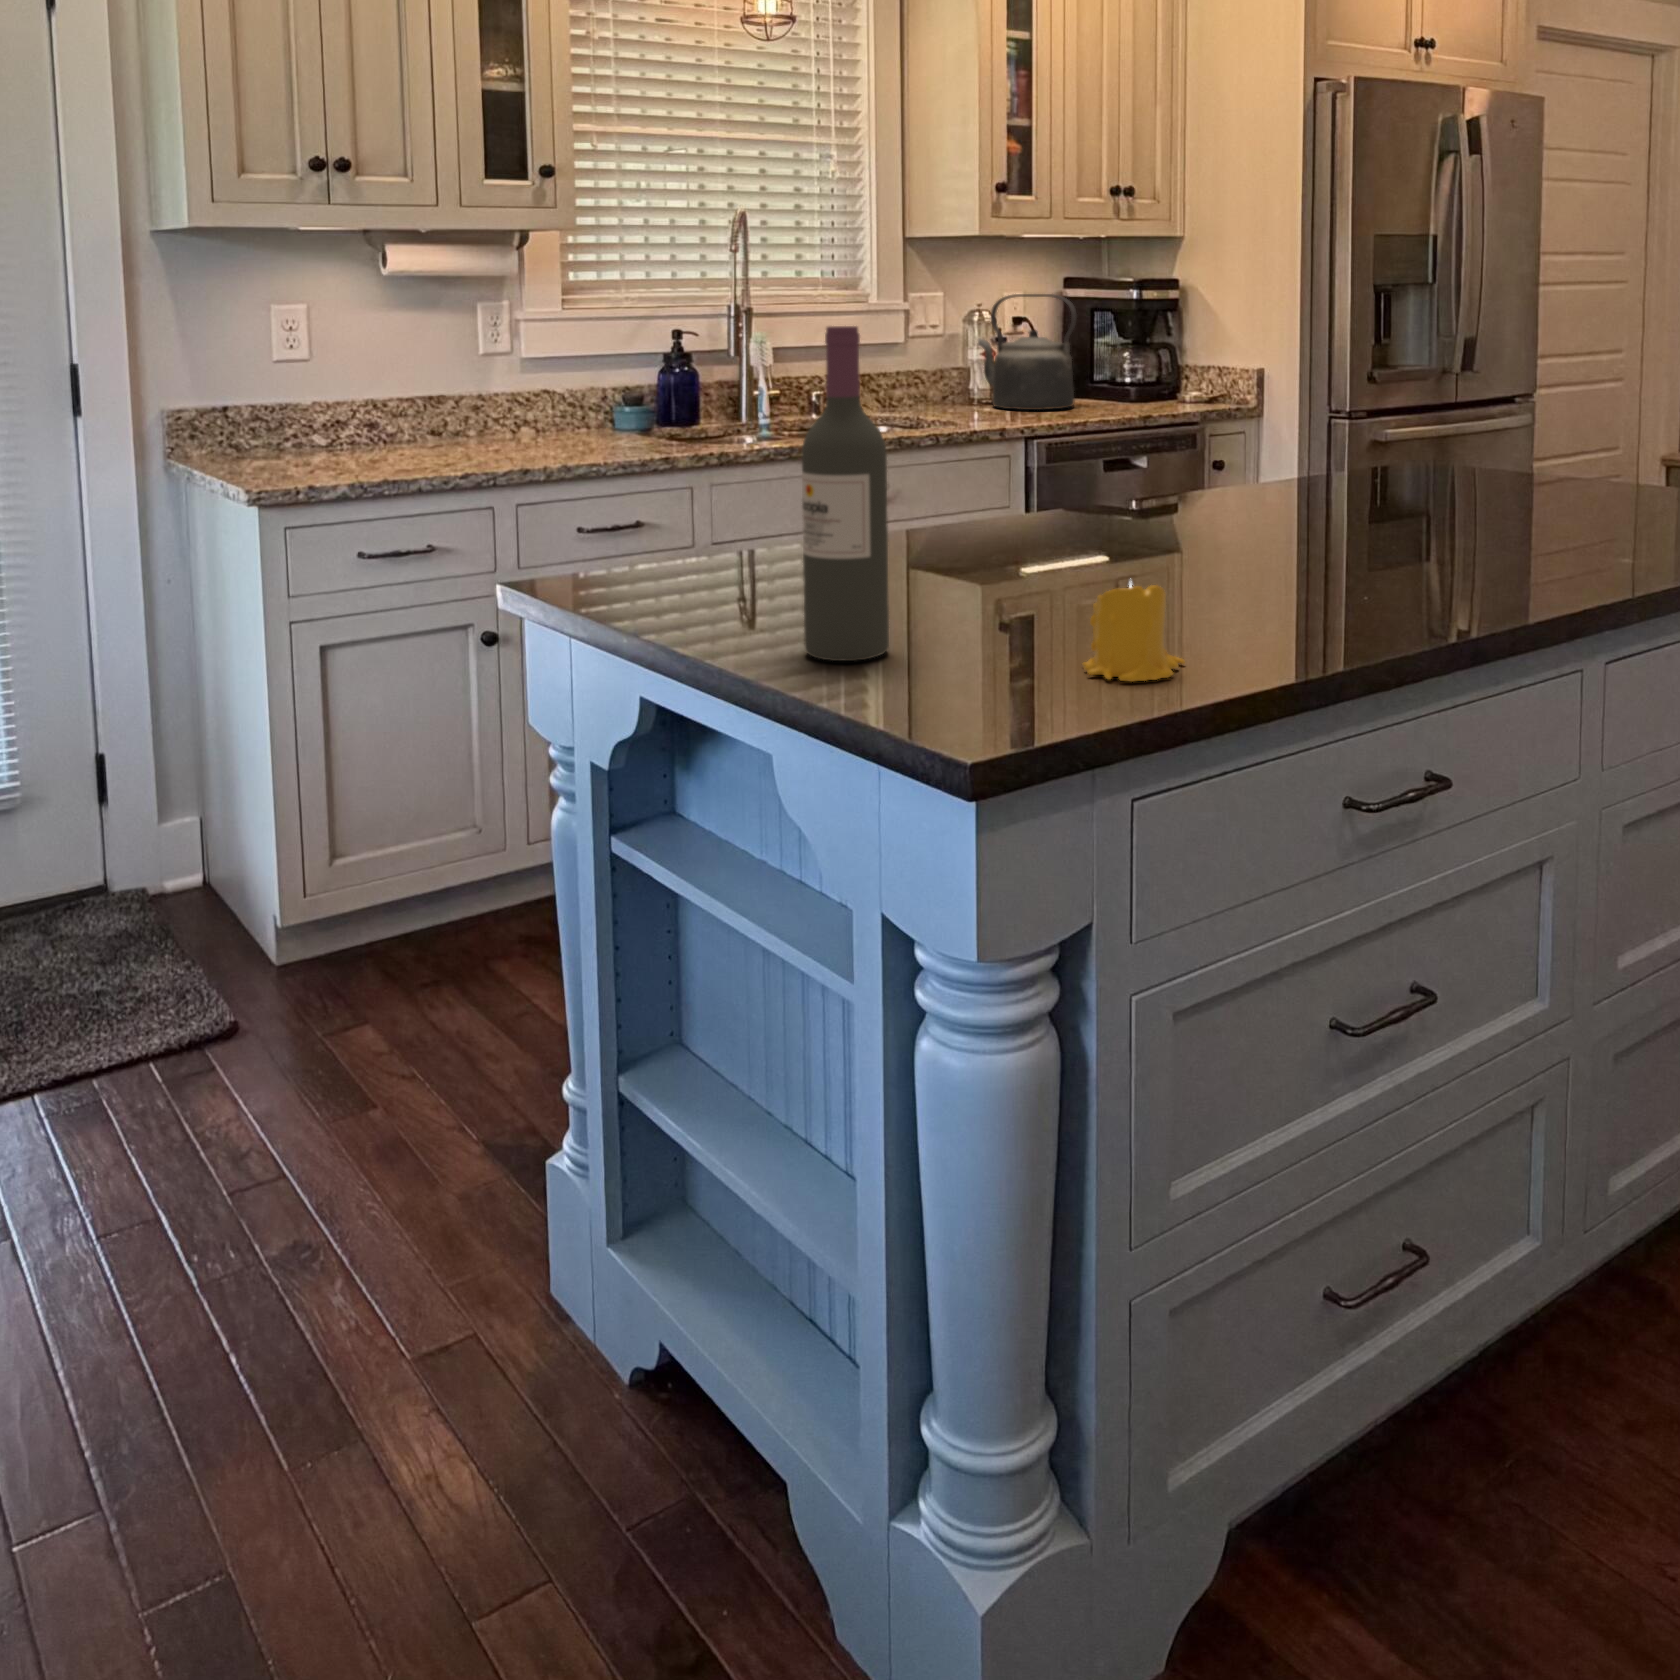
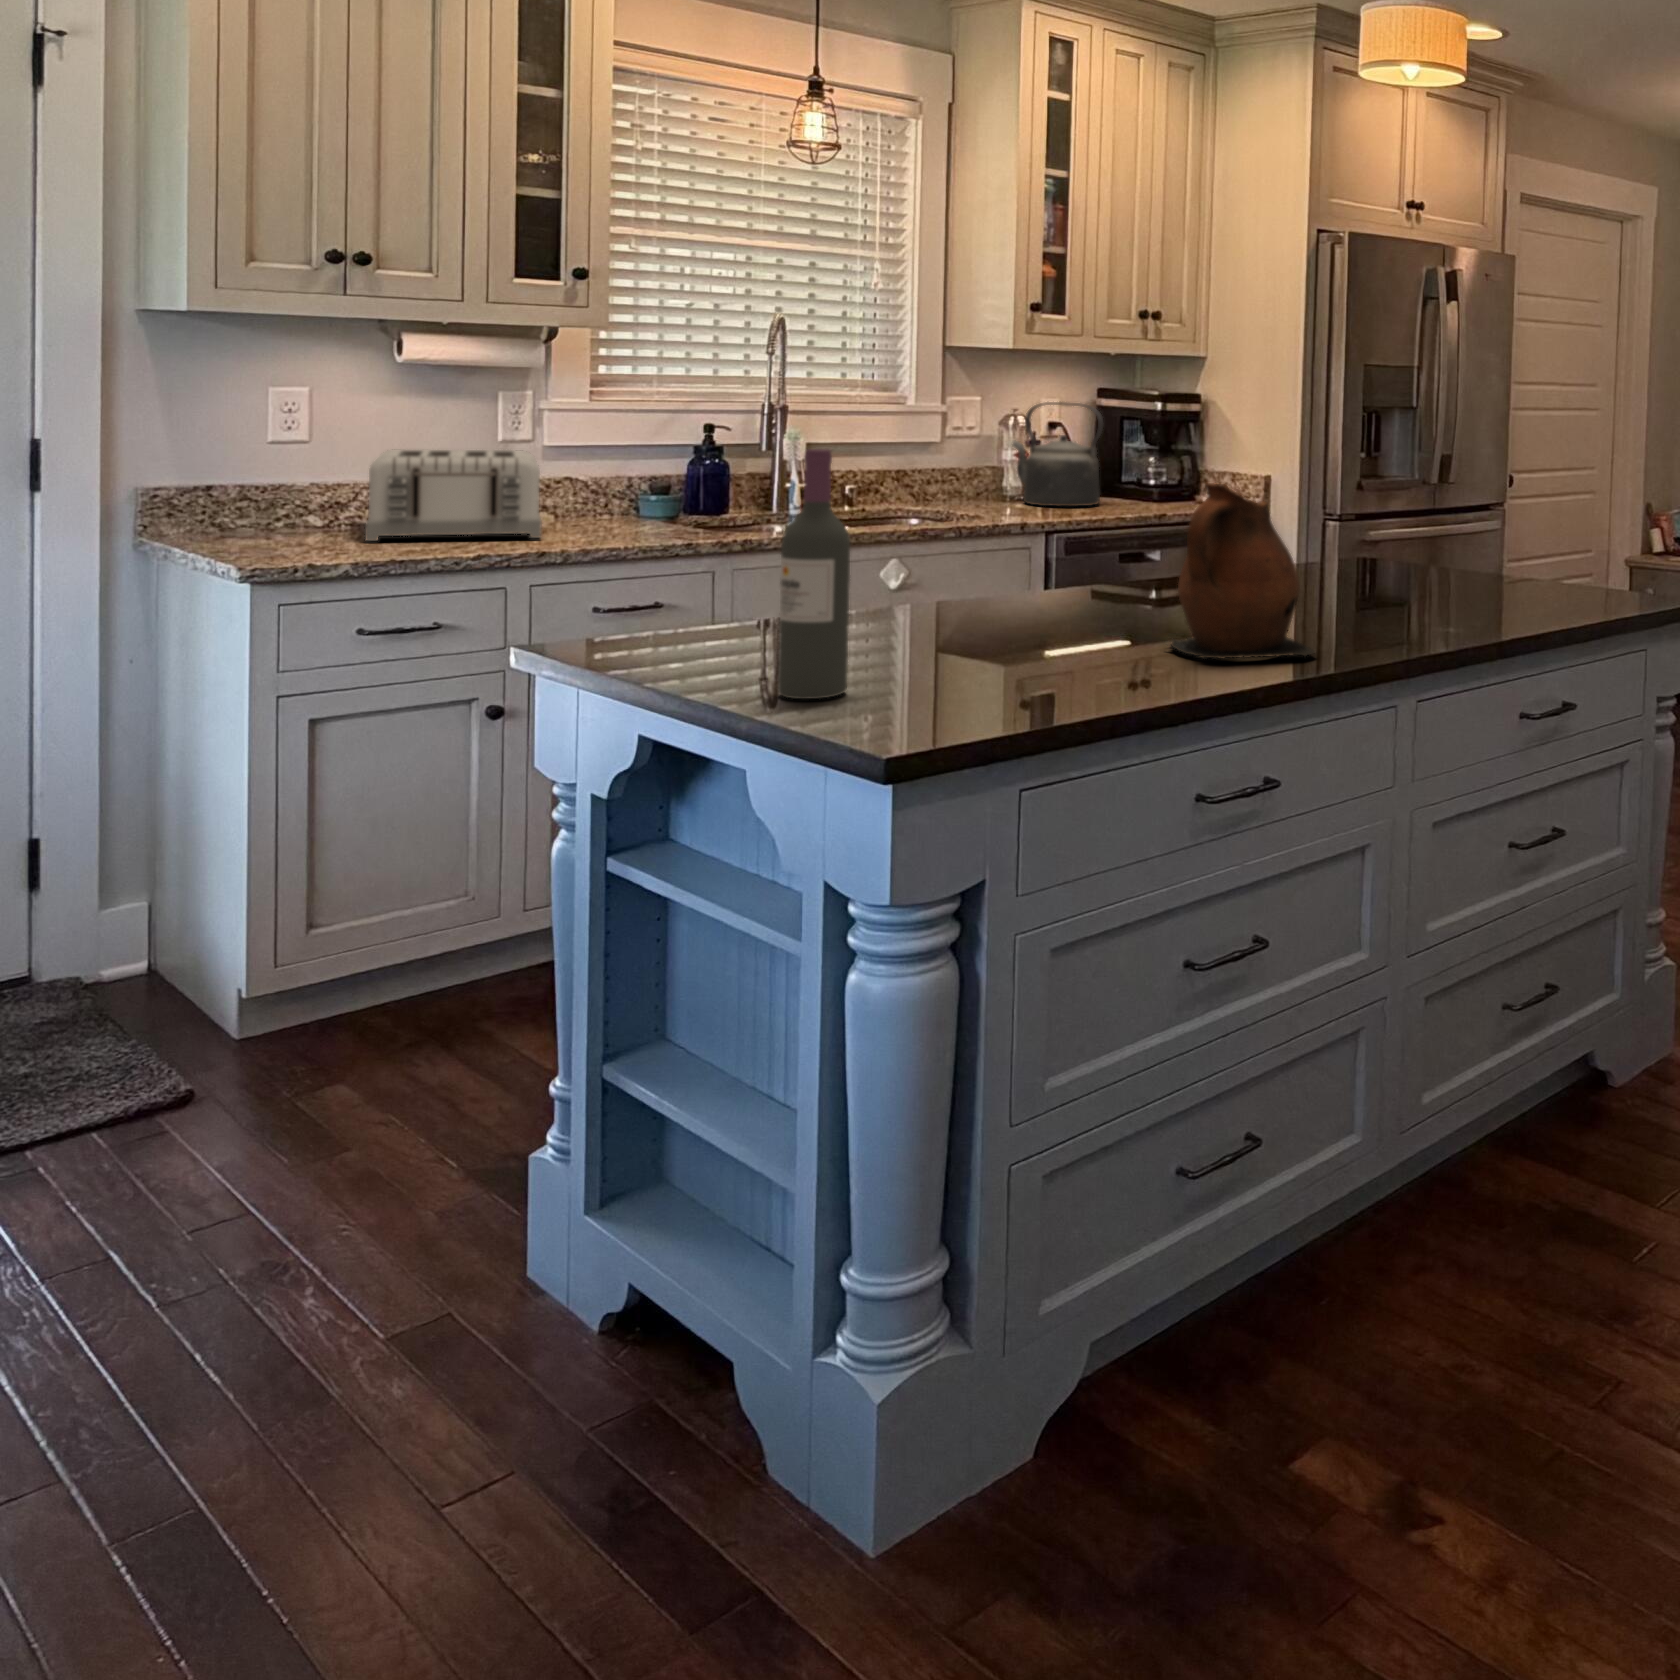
toaster: none [362,362,524,459] -> present [365,450,542,541]
ceramic pitcher: none [1262,362,1486,605] -> present [1170,483,1315,658]
candle: present [1083,583,1185,681] -> none [993,634,1071,709]

